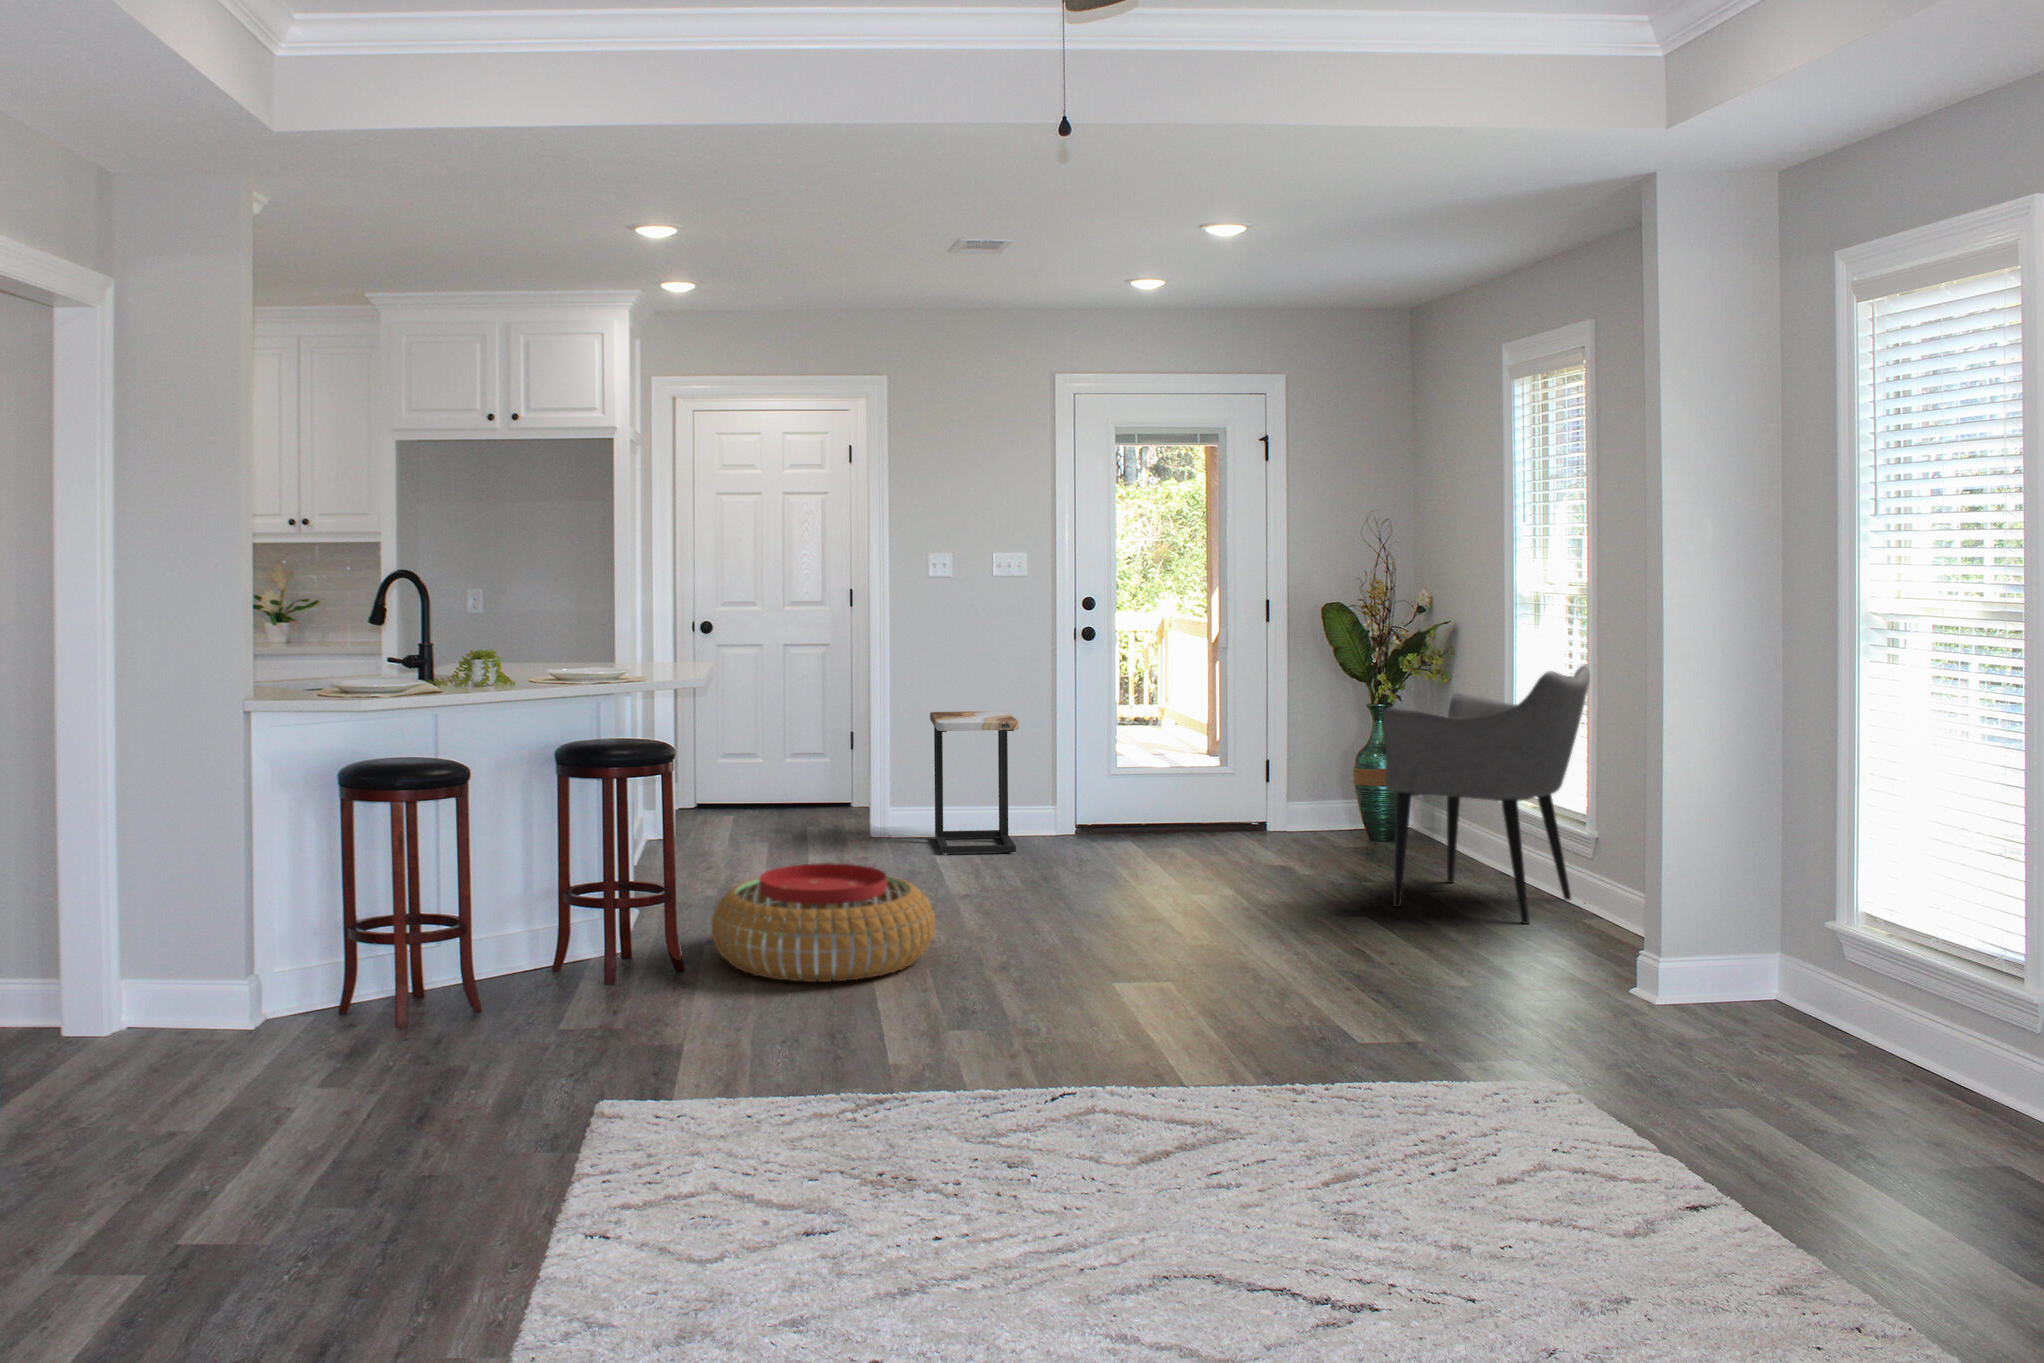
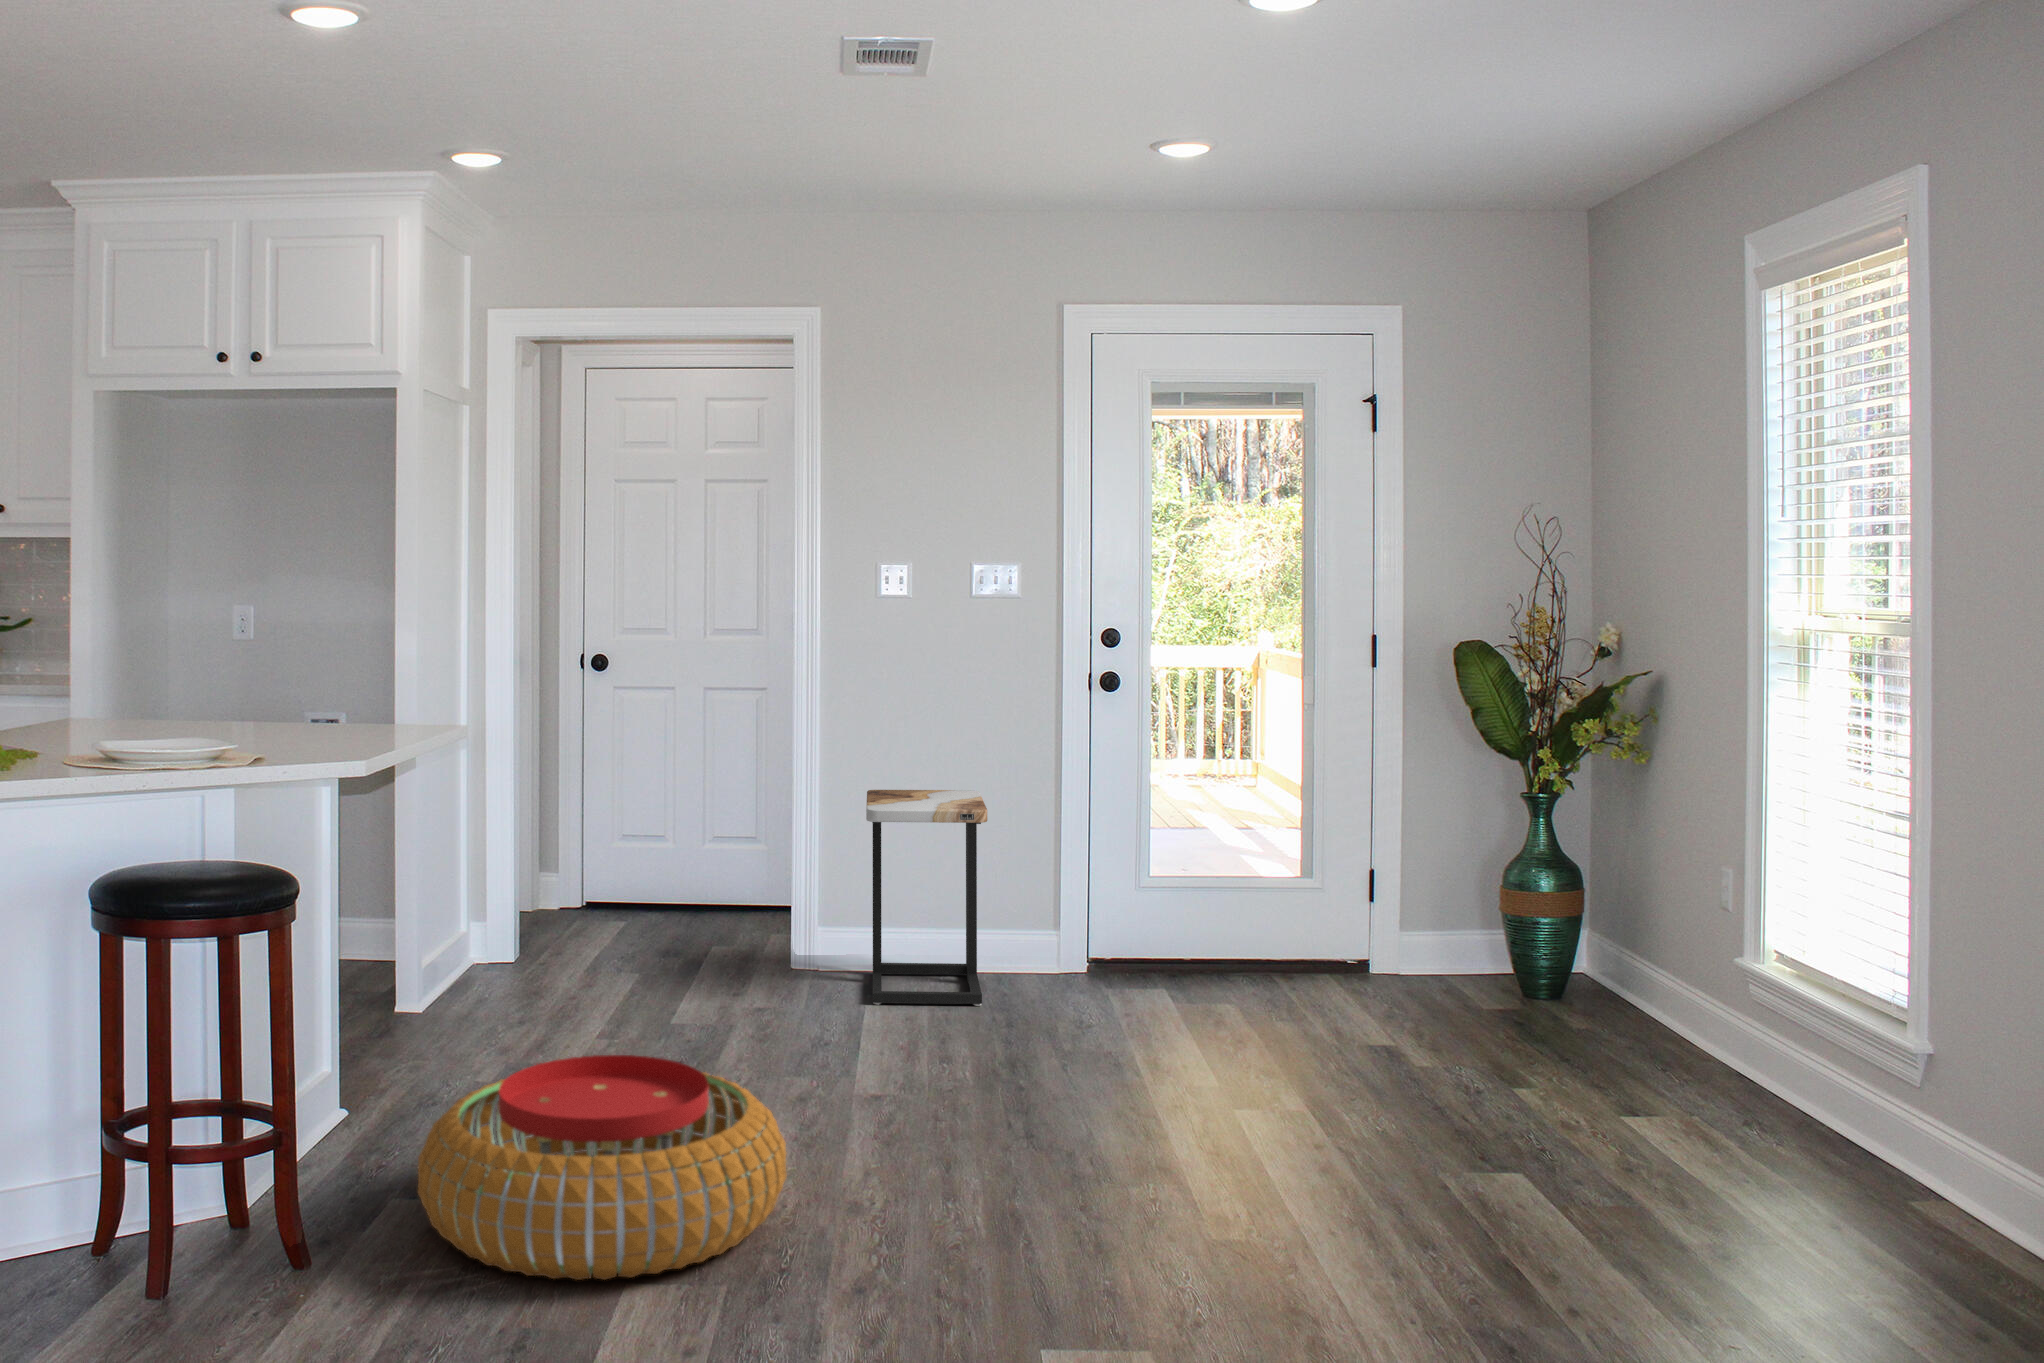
armchair: present [1383,664,1590,924] -> none [1551,750,1908,1192]

